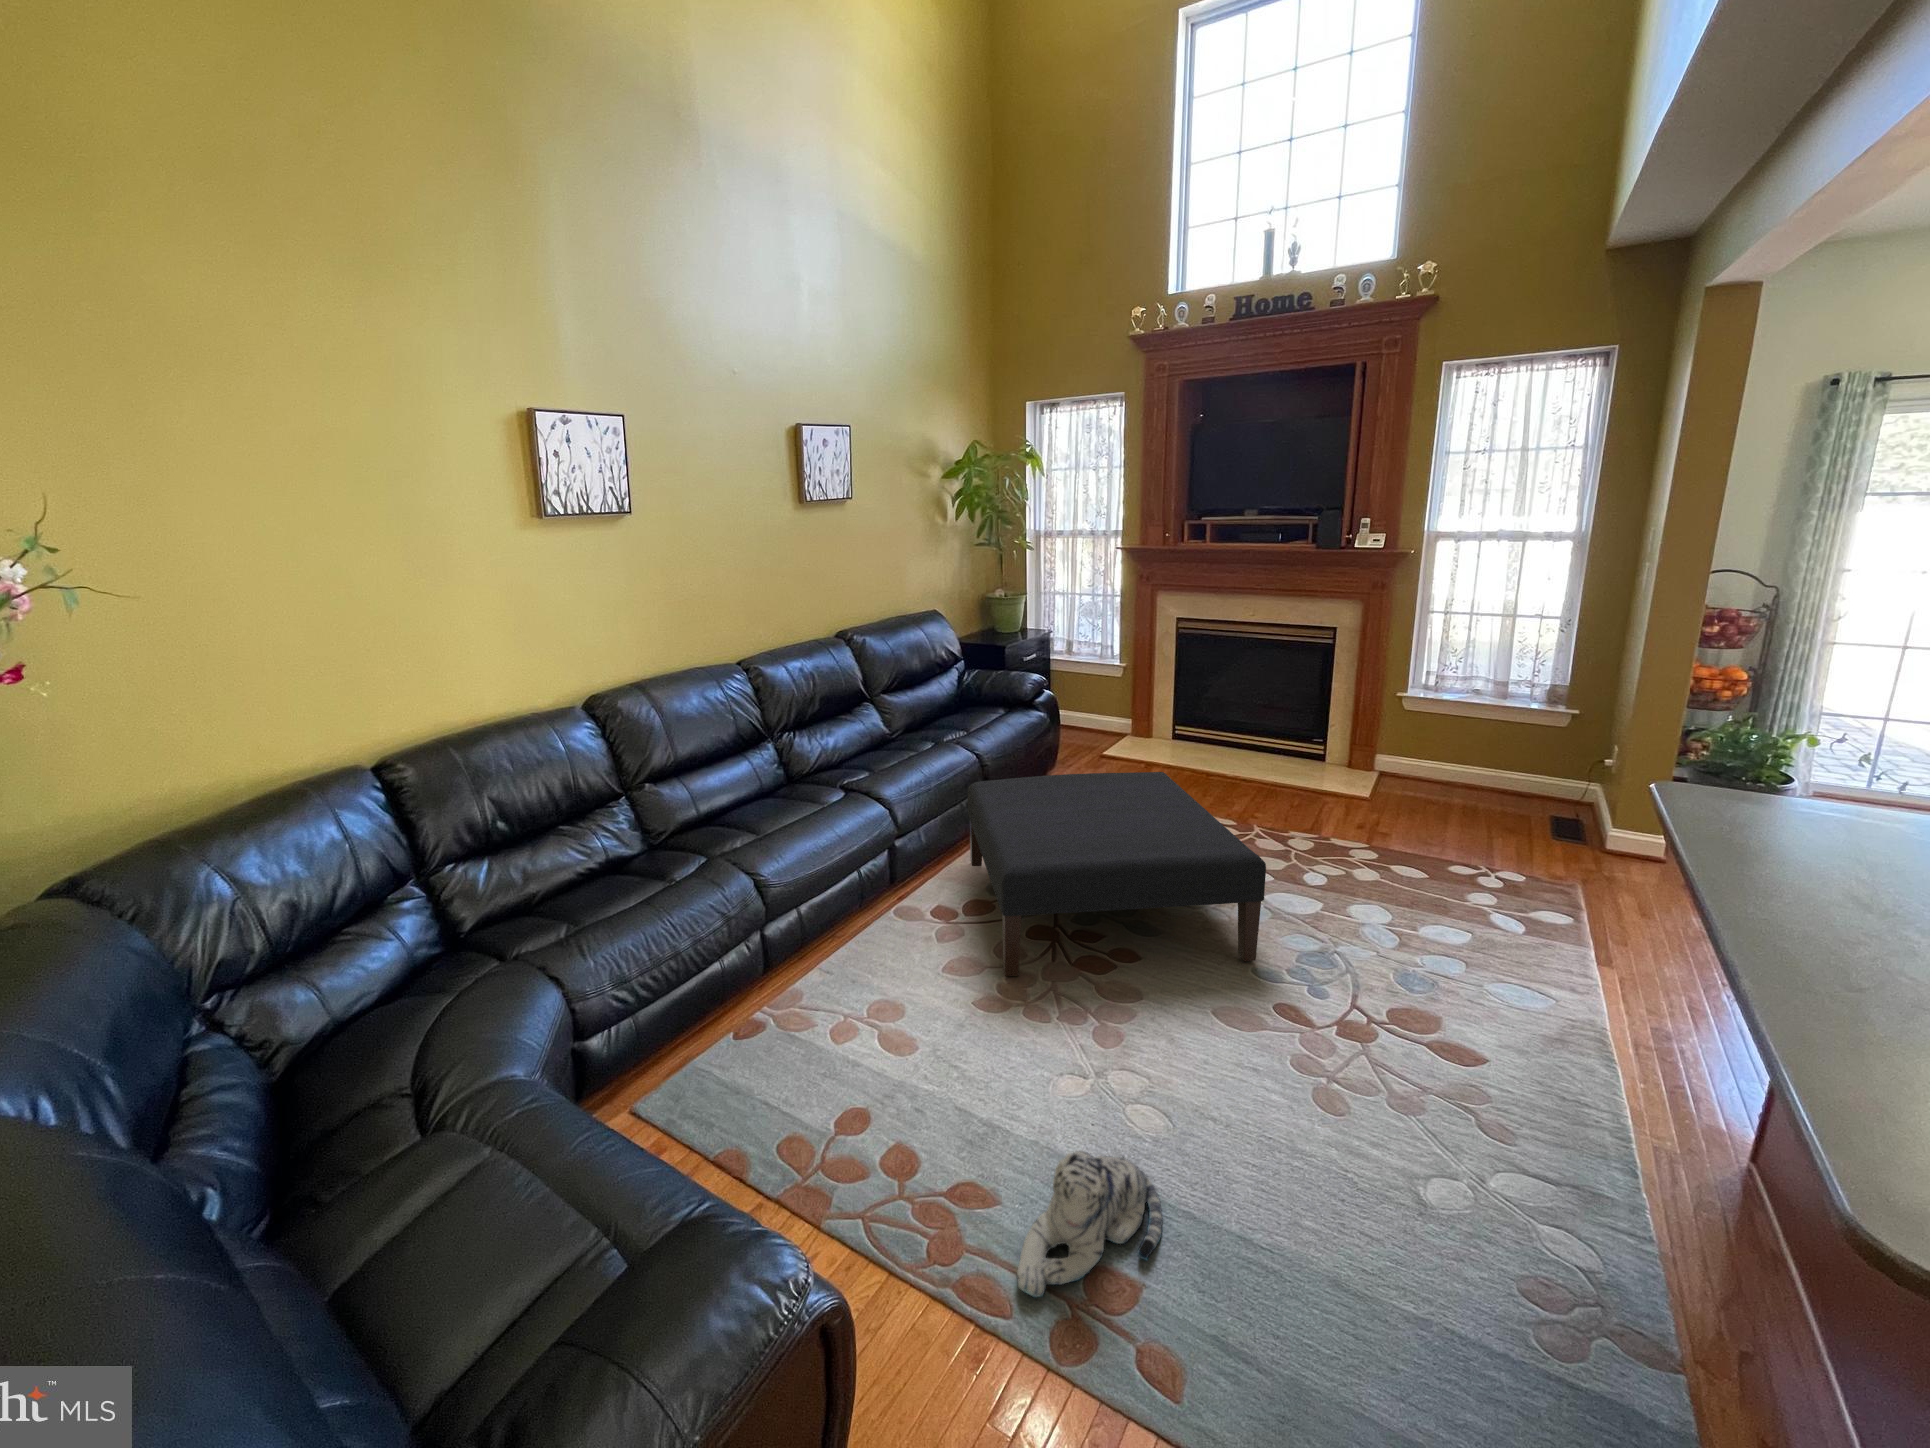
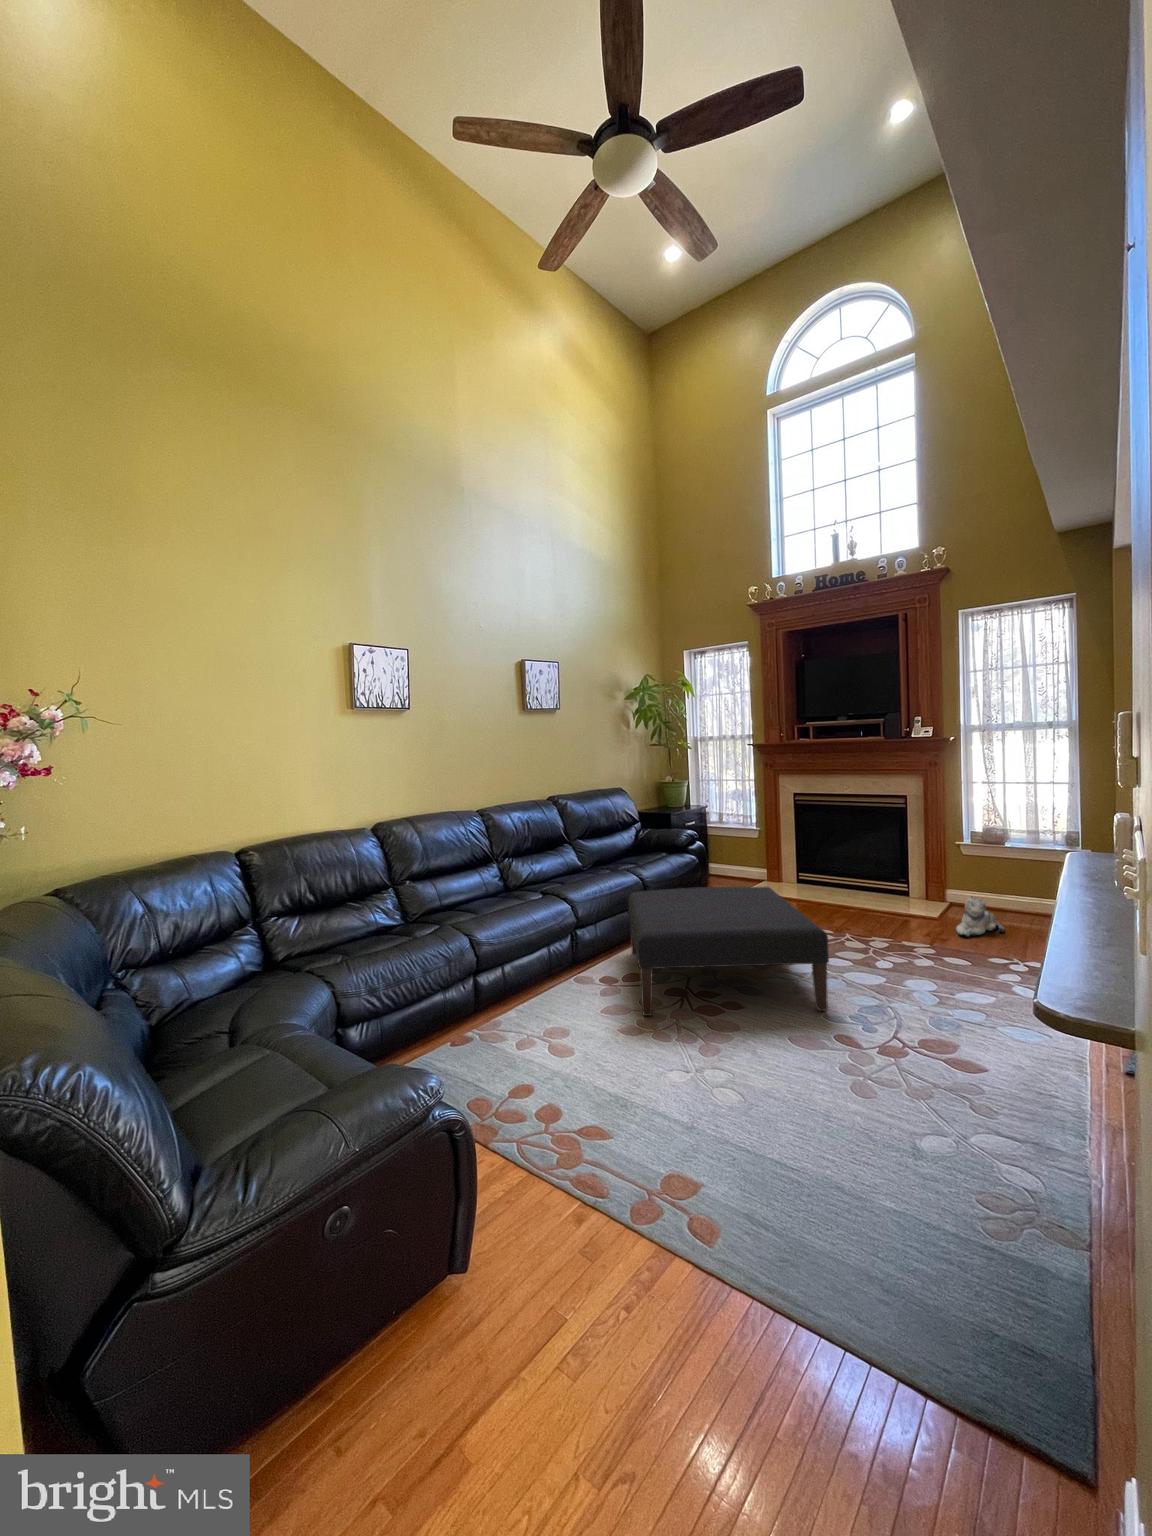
plush toy: present [1017,1151,1162,1297] -> present [956,897,1004,936]

